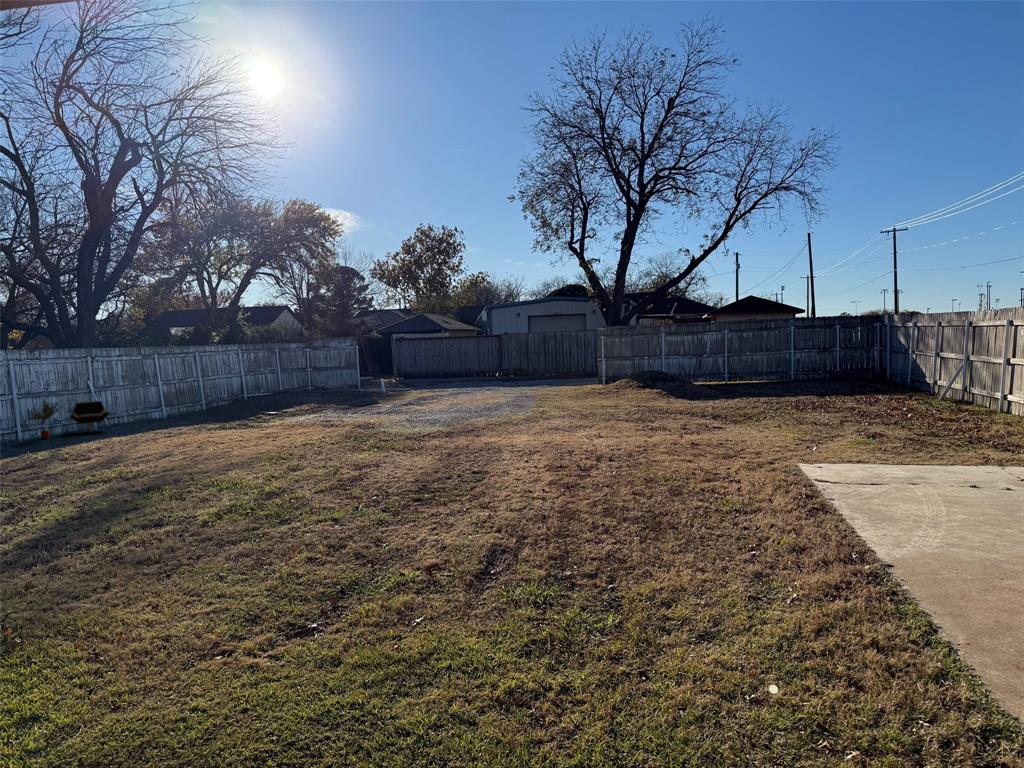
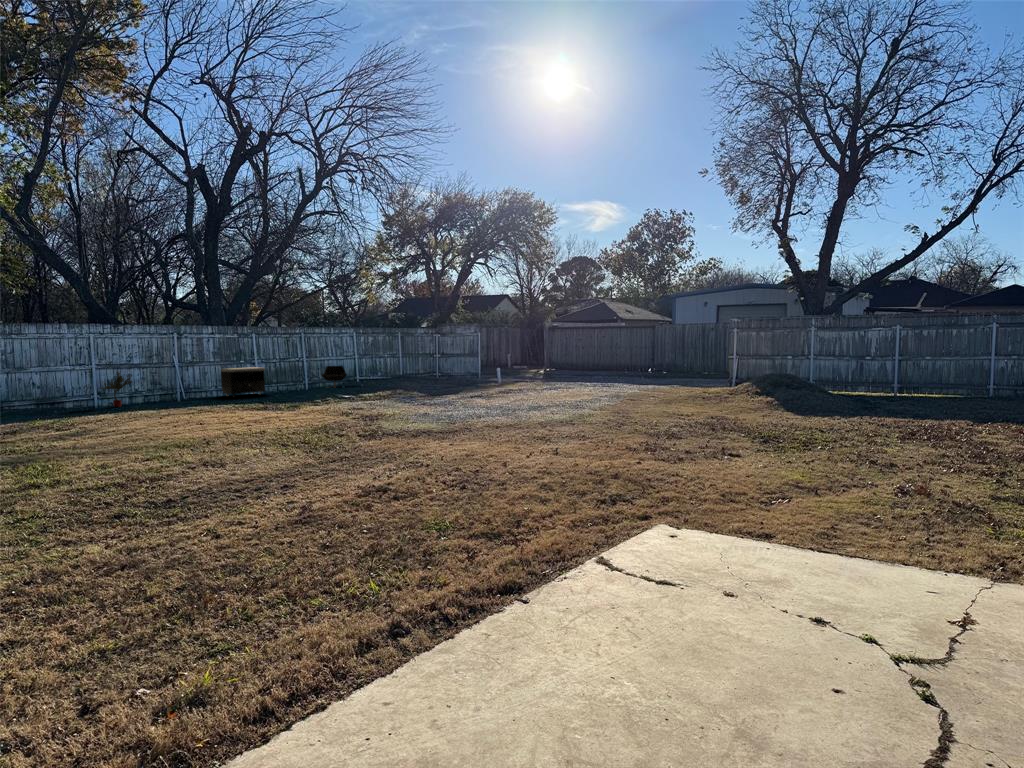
storage bench: none [130,389,177,421] -> present [221,367,265,397]
lounge chair: present [70,401,109,433] -> present [322,366,347,388]

